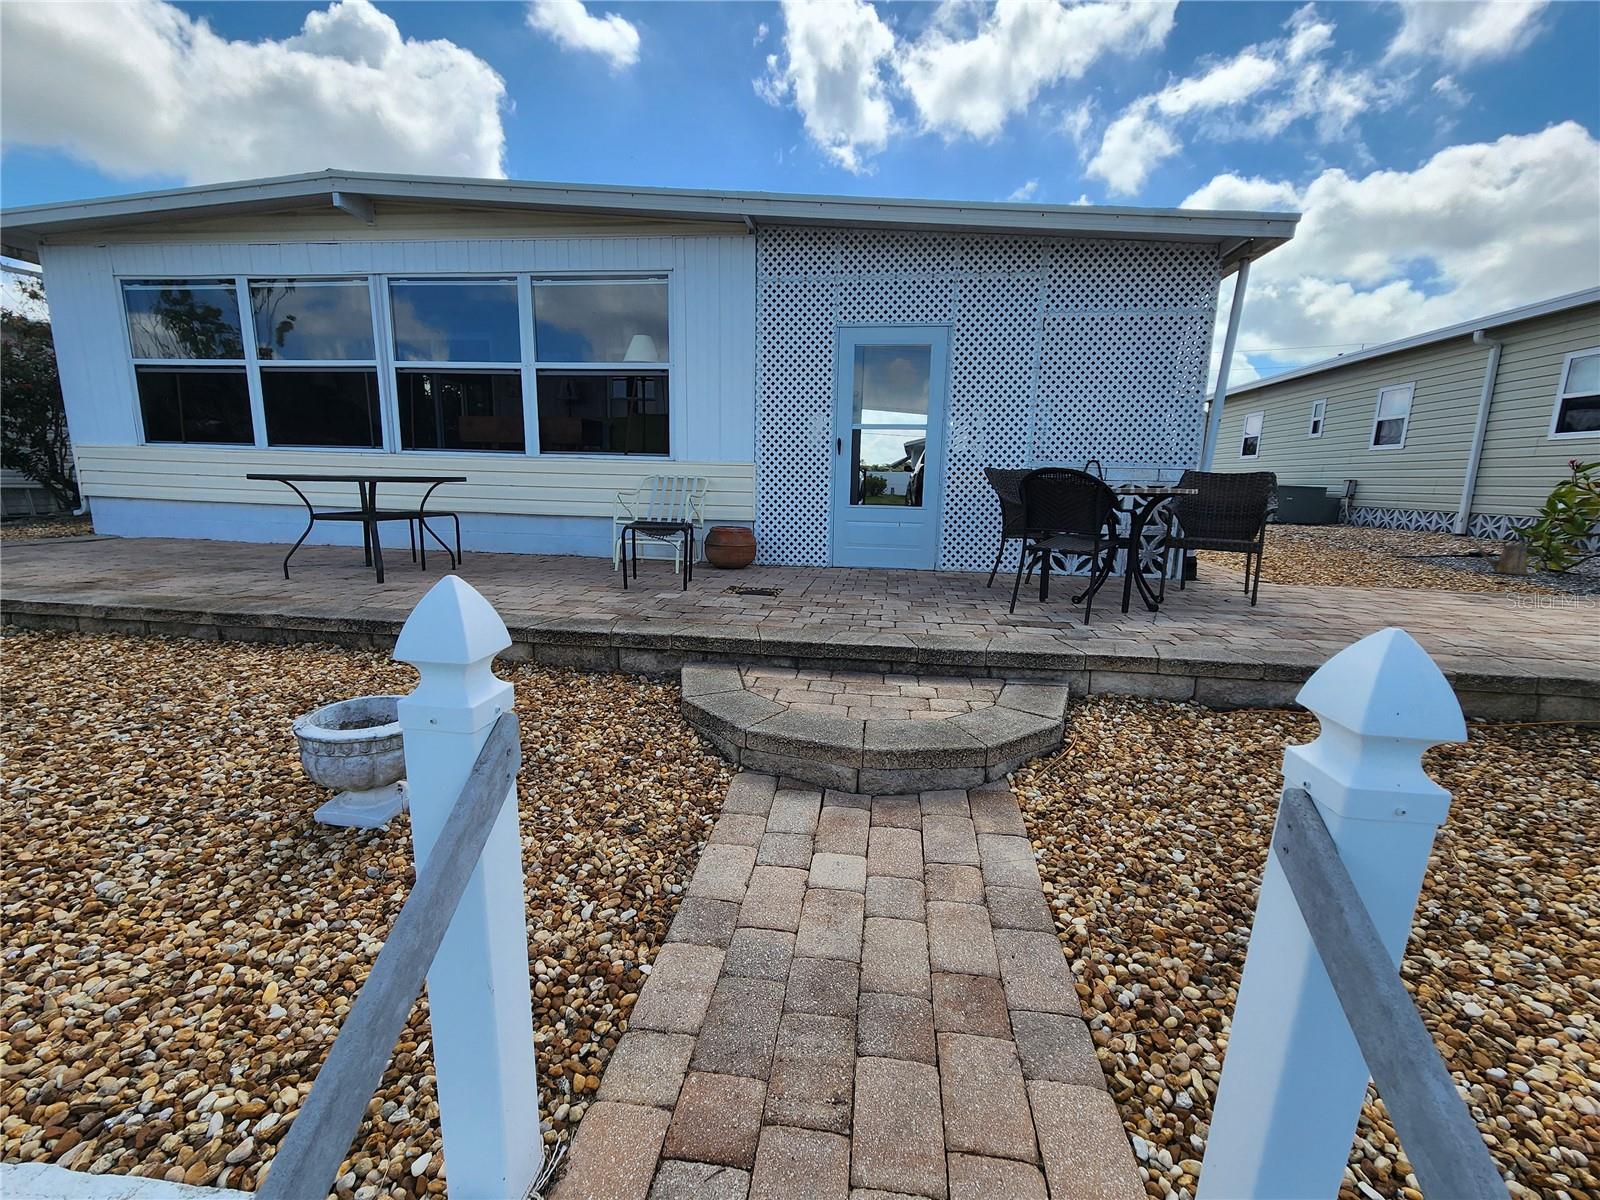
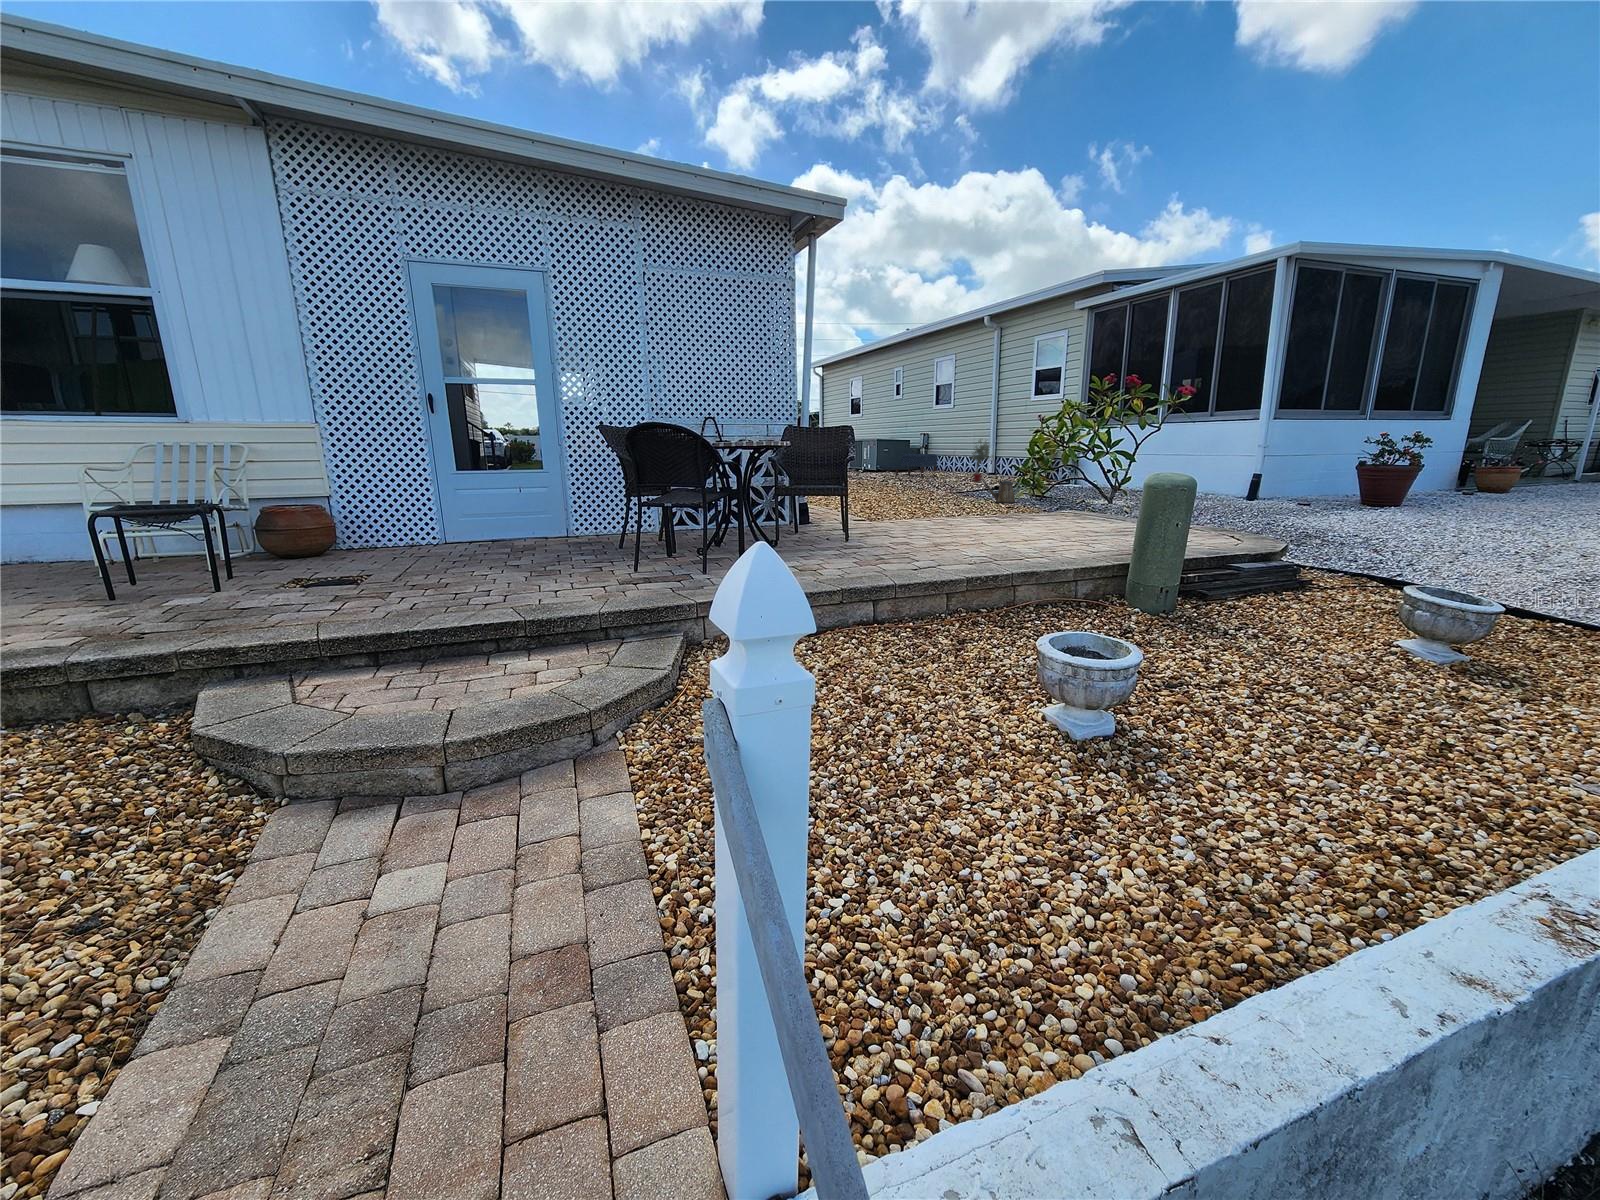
potted tree: none [1445,484,1490,541] -> present [970,440,992,482]
bench: none [1320,498,1389,530] -> present [896,453,938,477]

